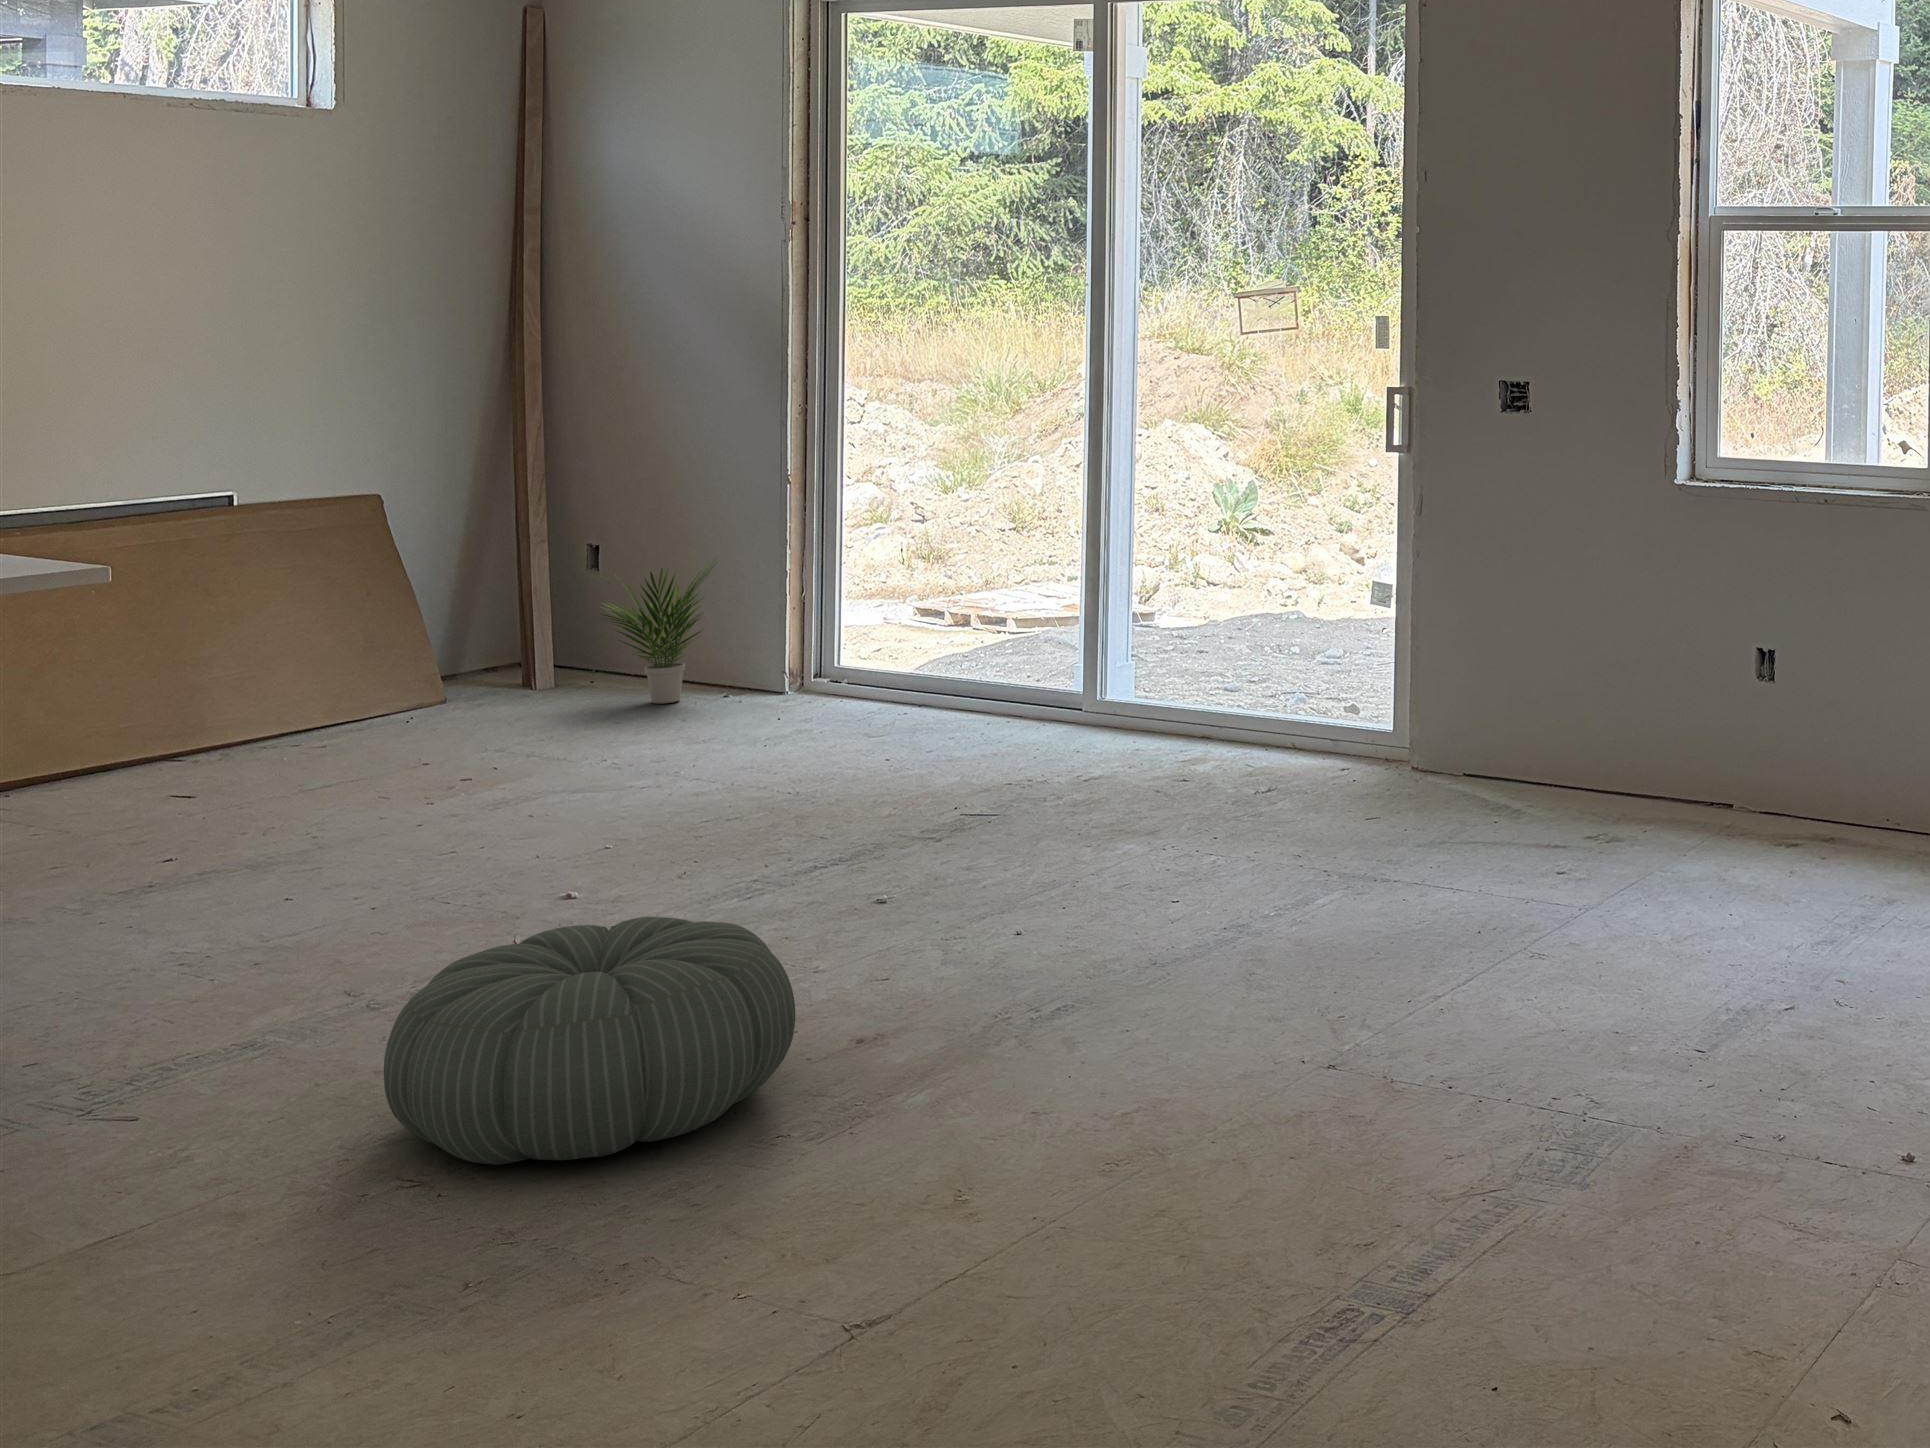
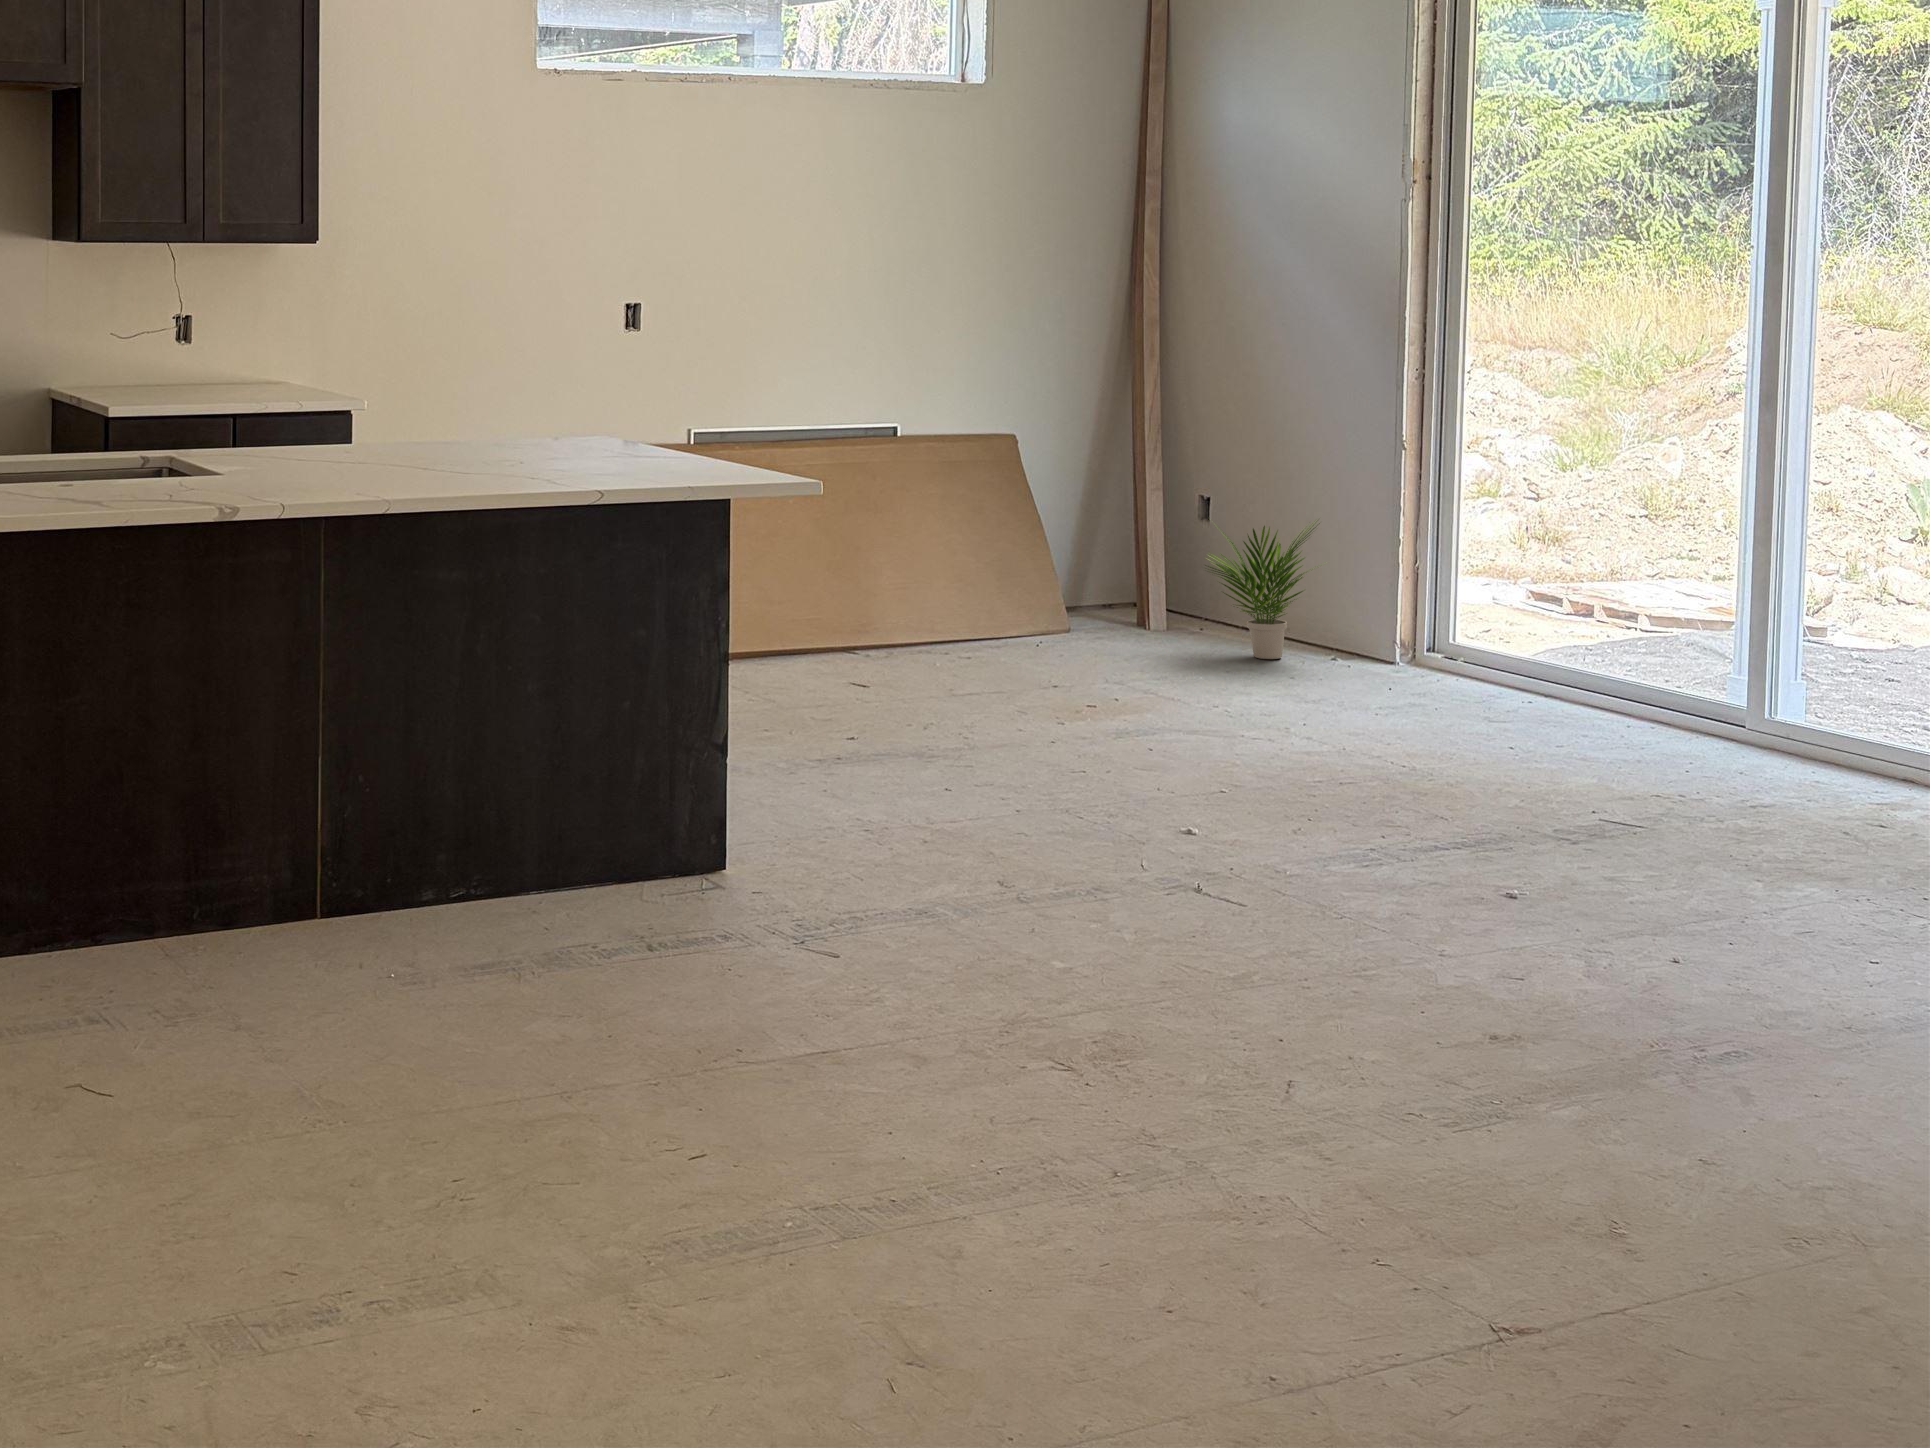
pouf: present [384,917,795,1165] -> none [1034,859,1391,1066]

